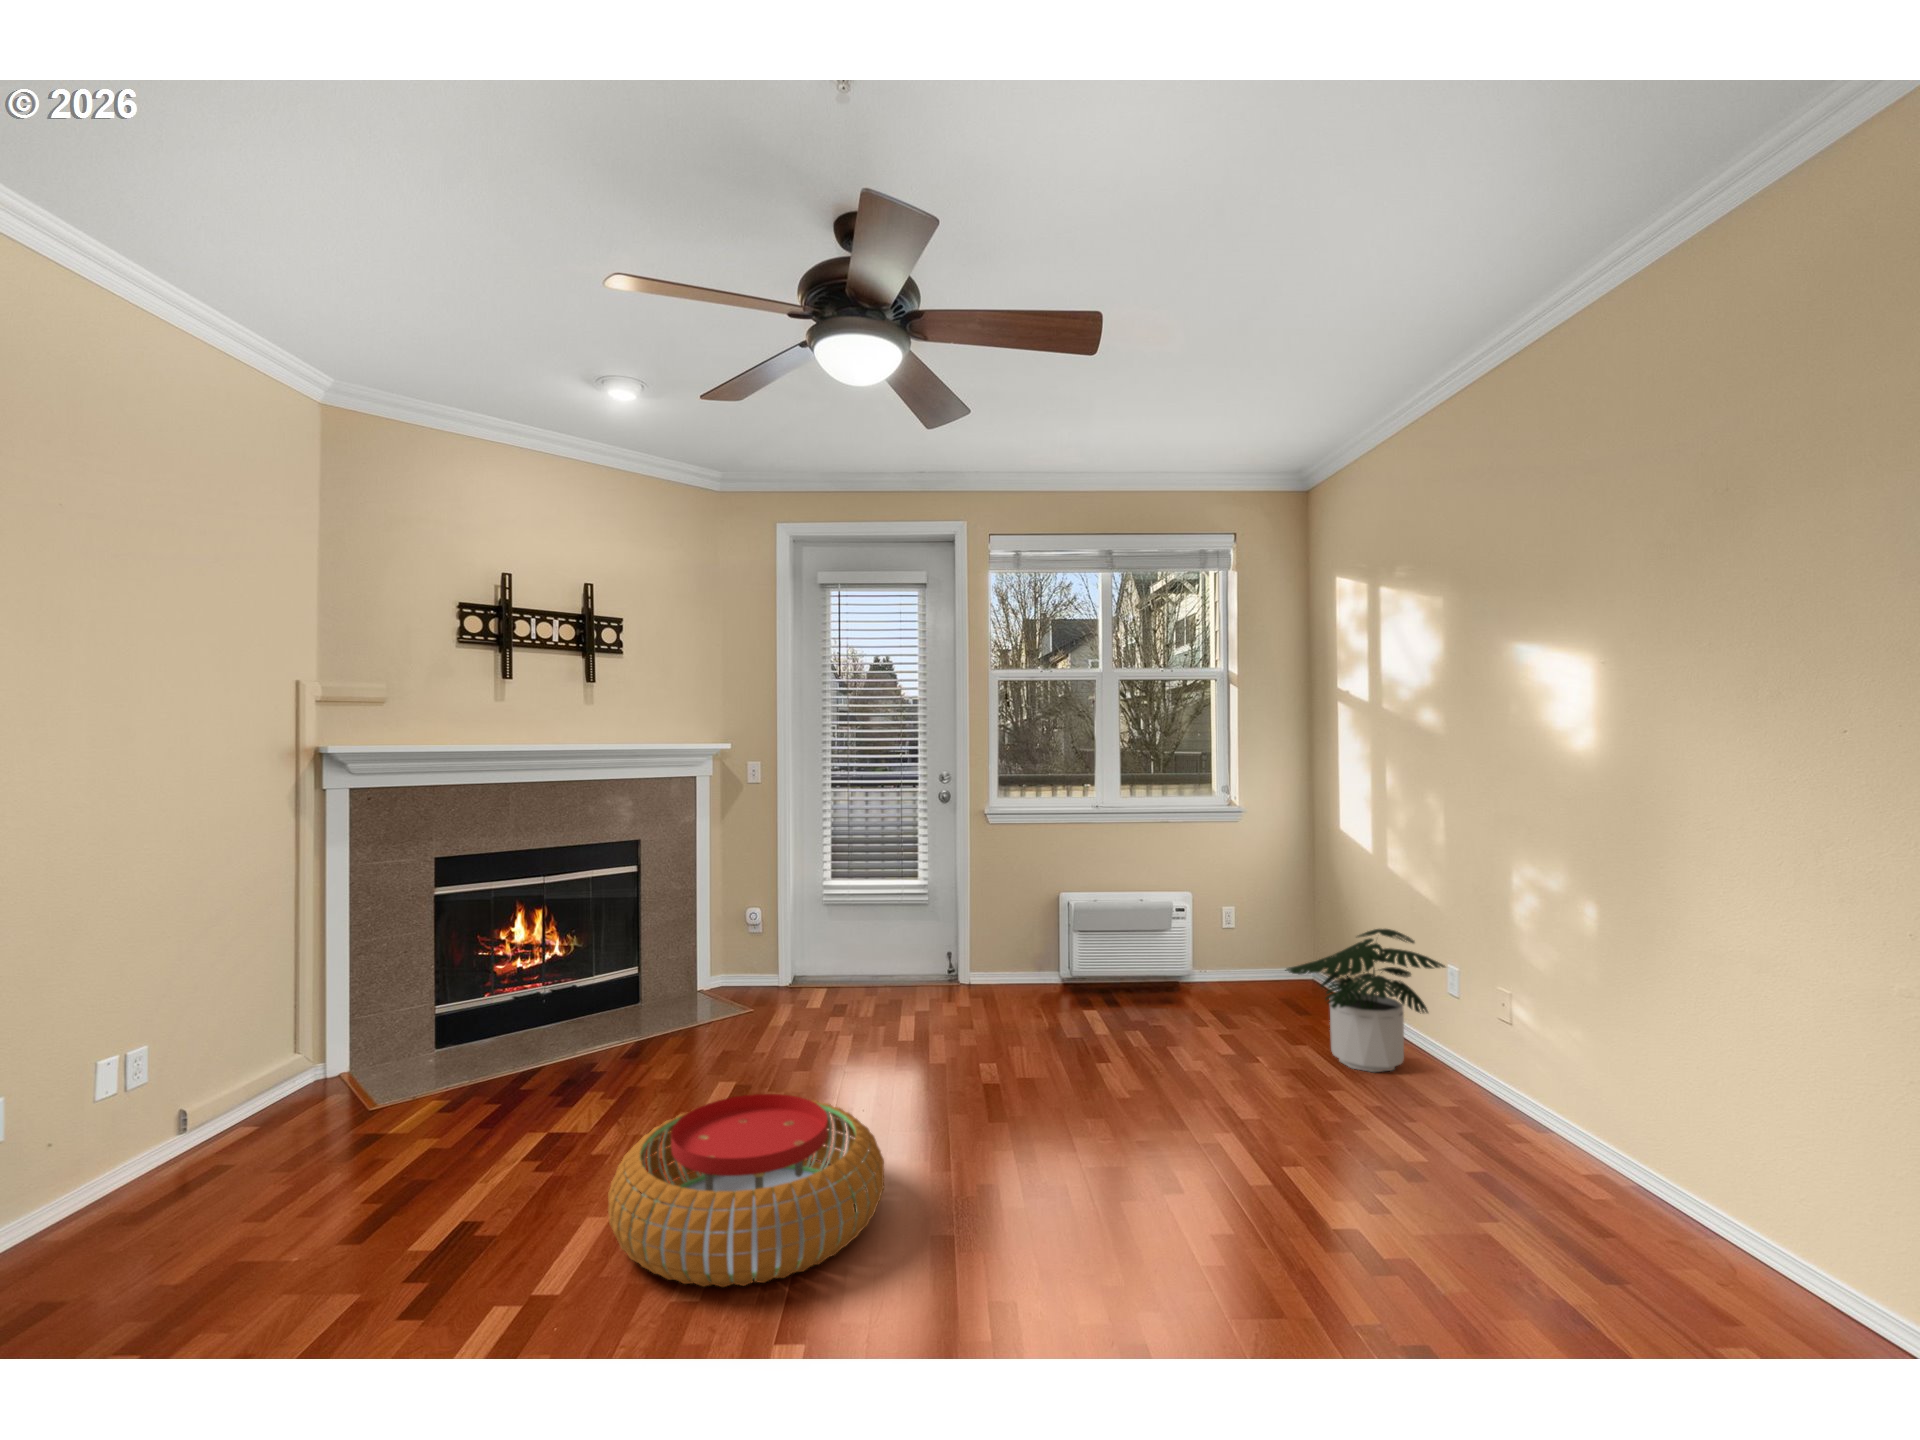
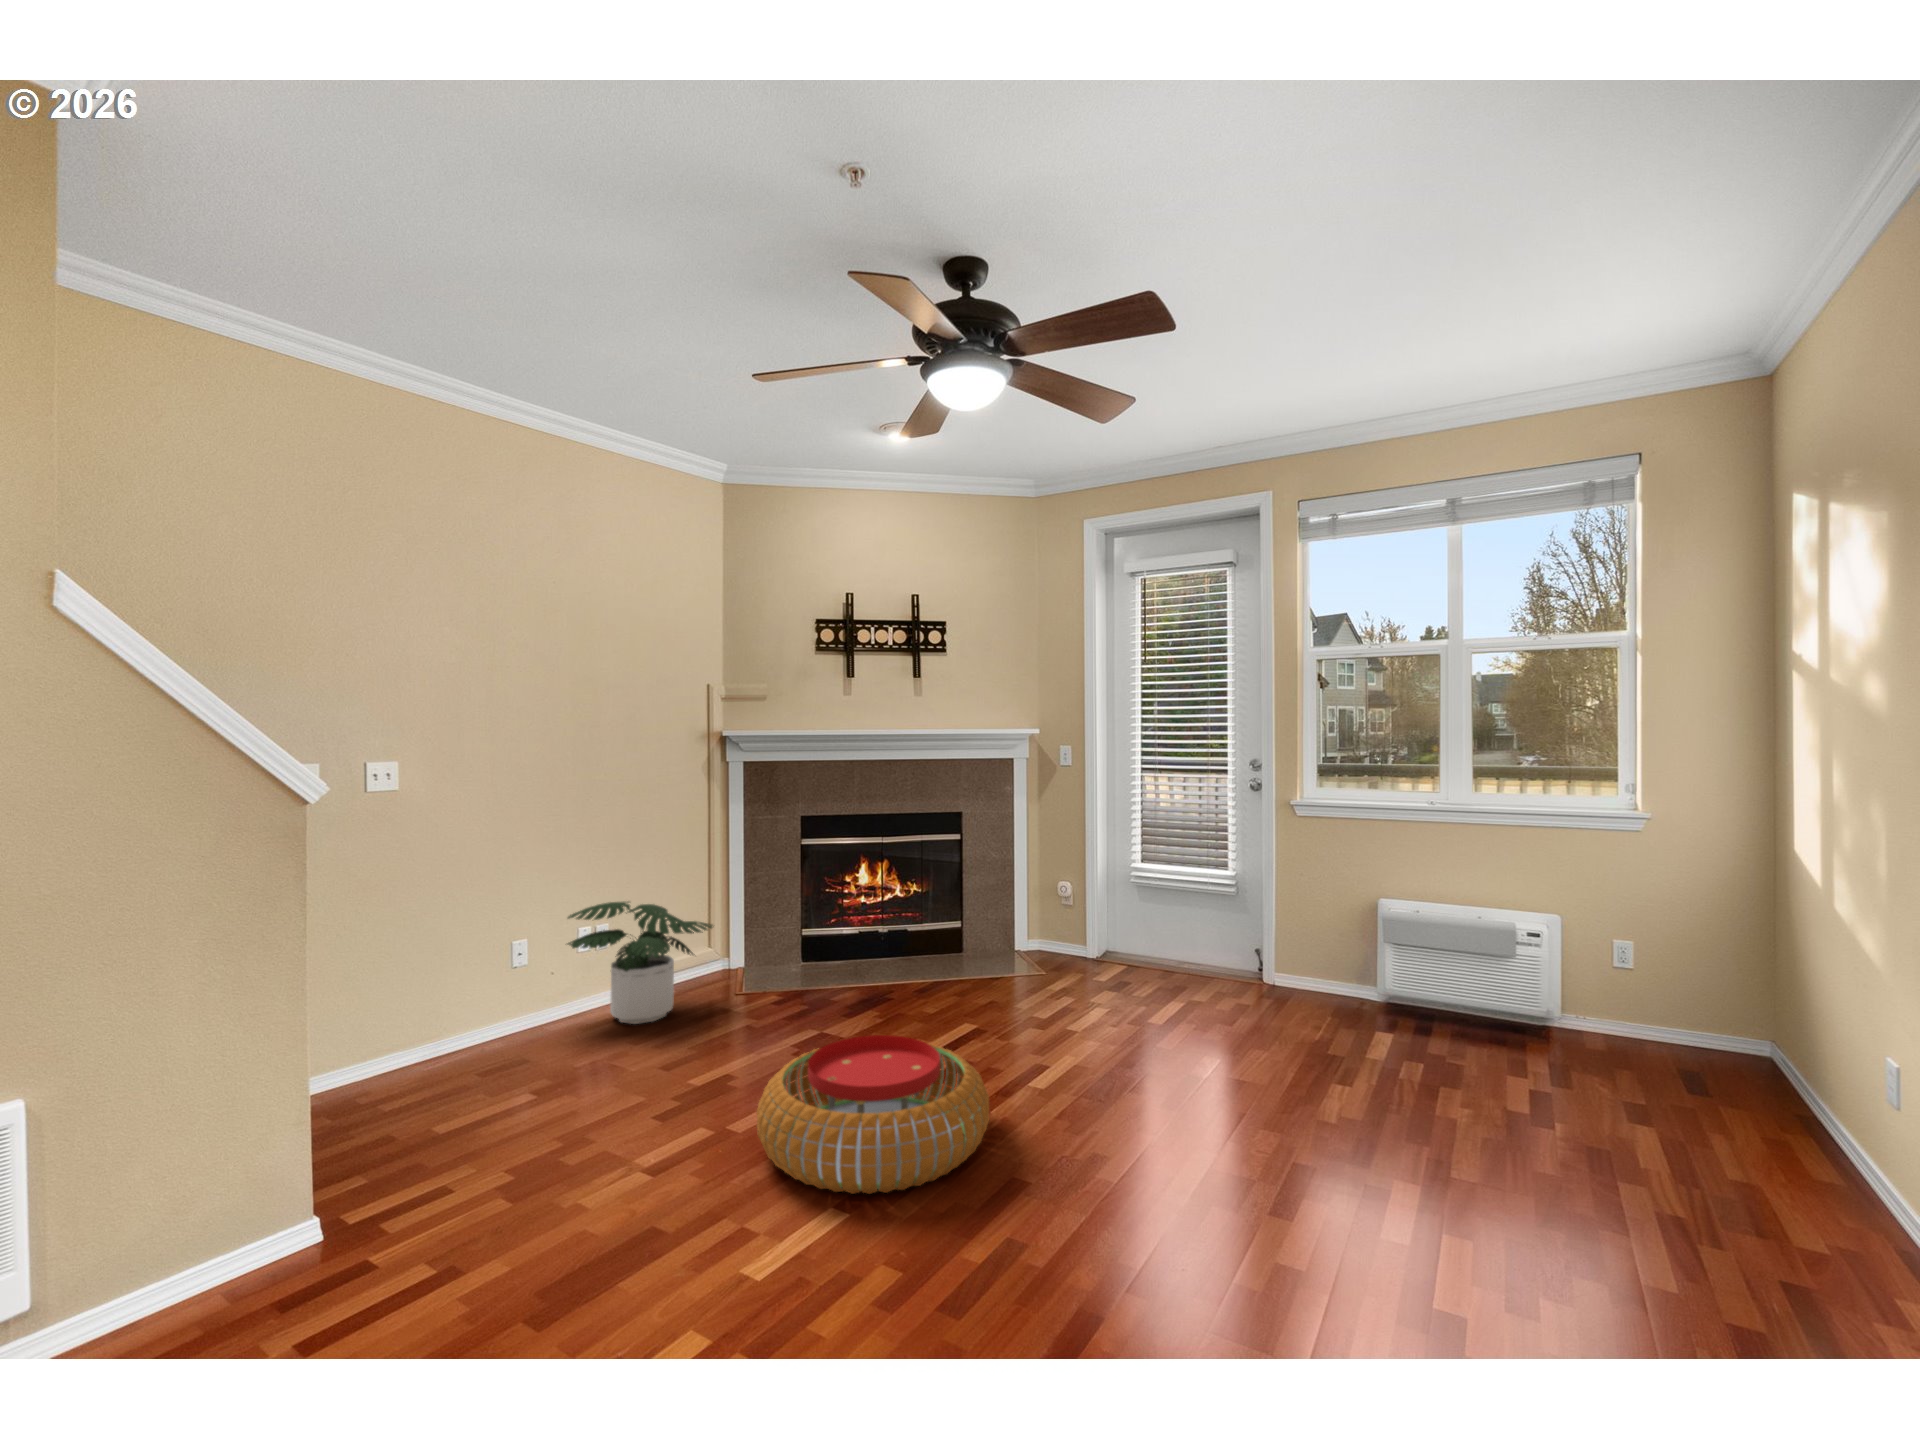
potted plant: present [1285,929,1445,1072] -> present [568,902,713,1024]

